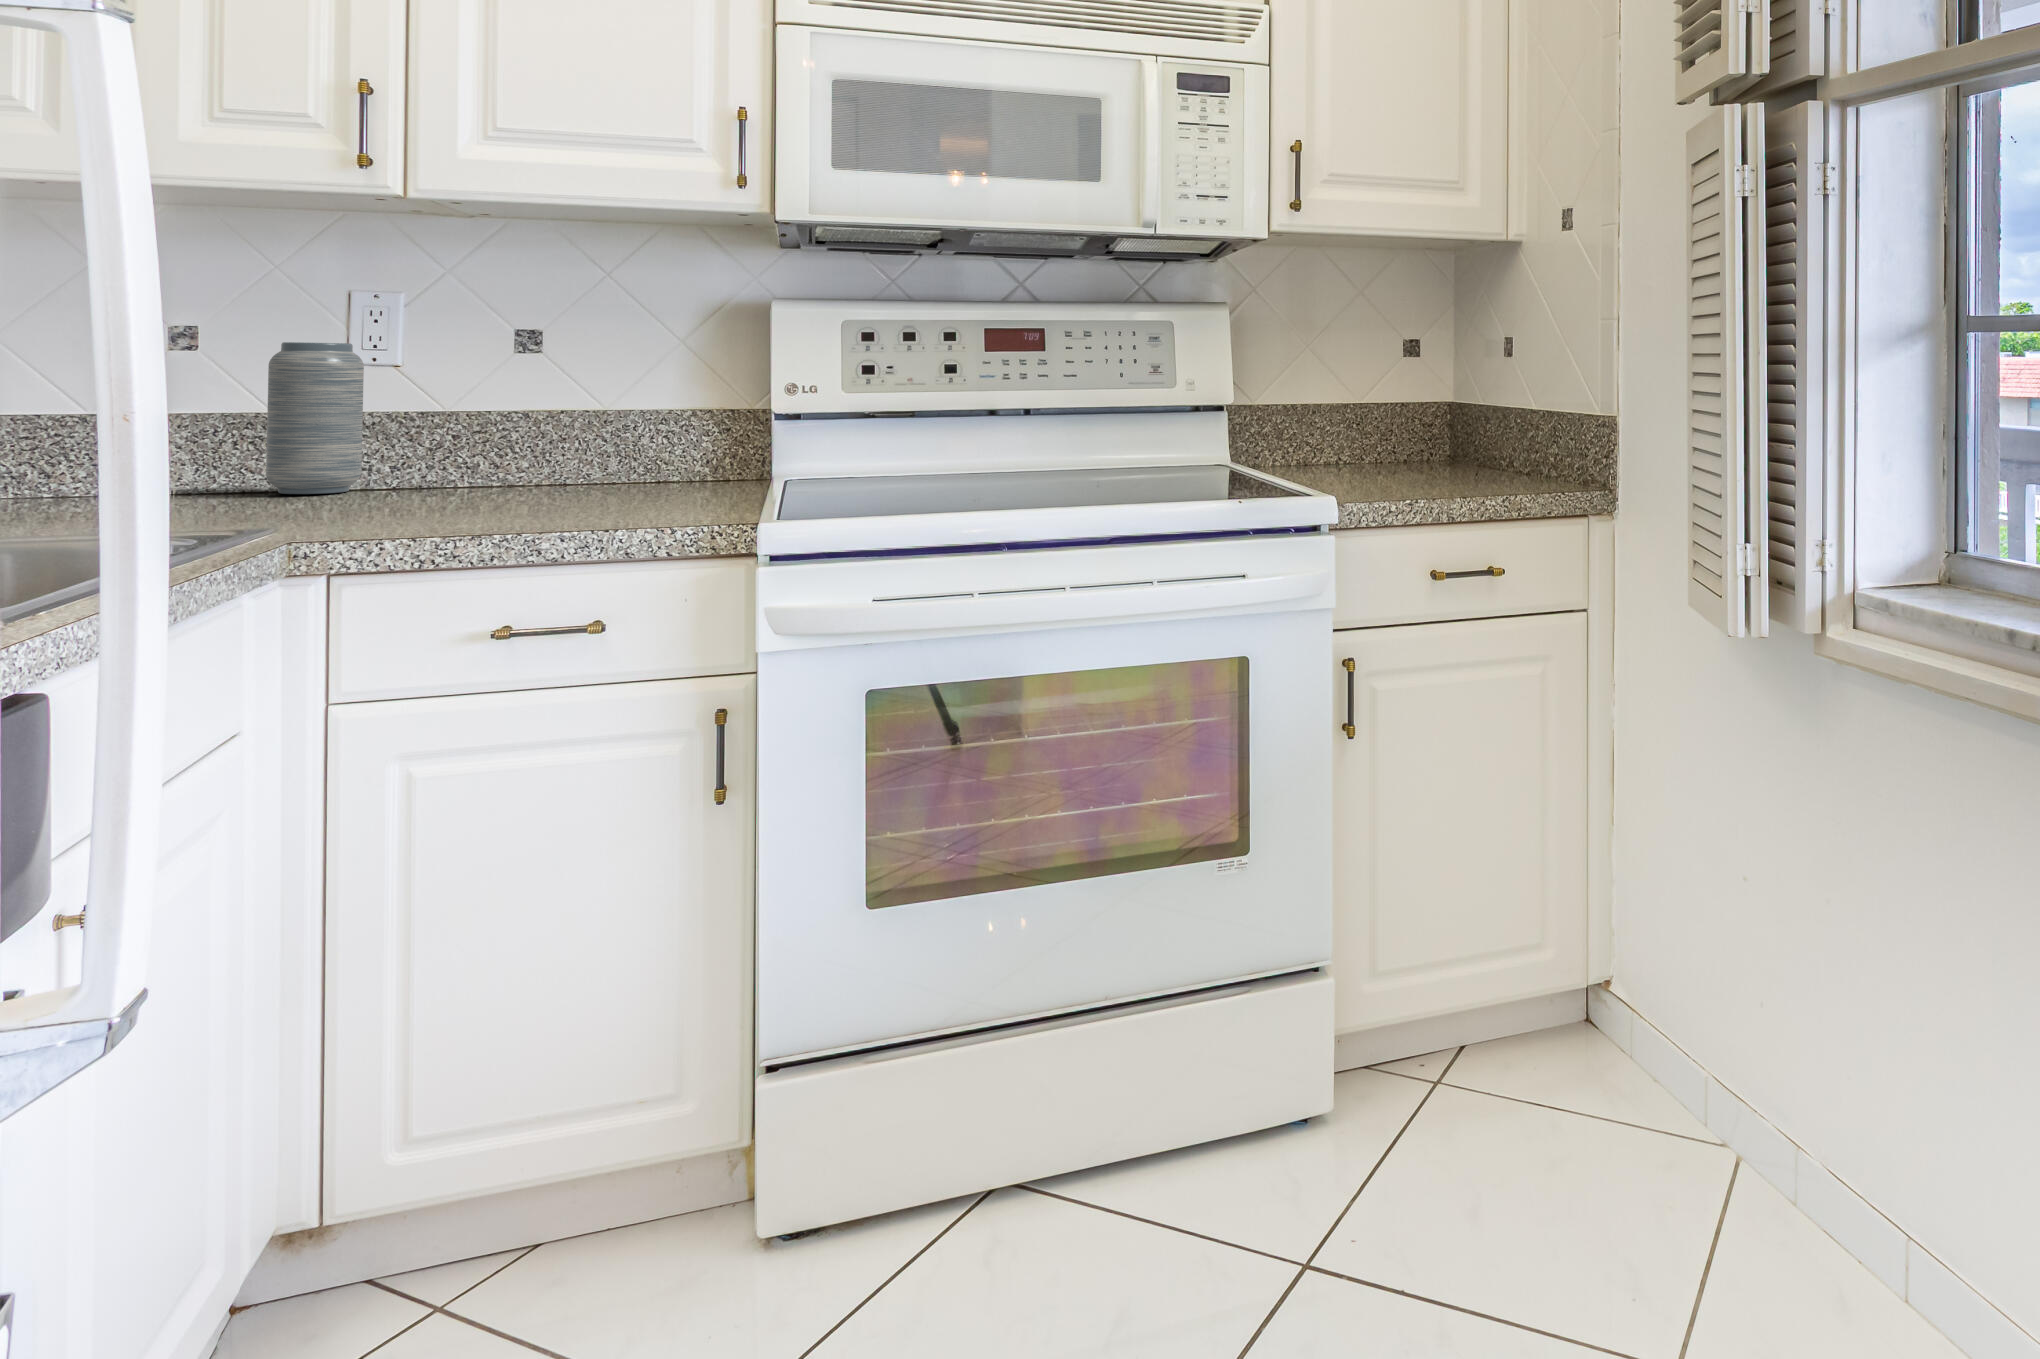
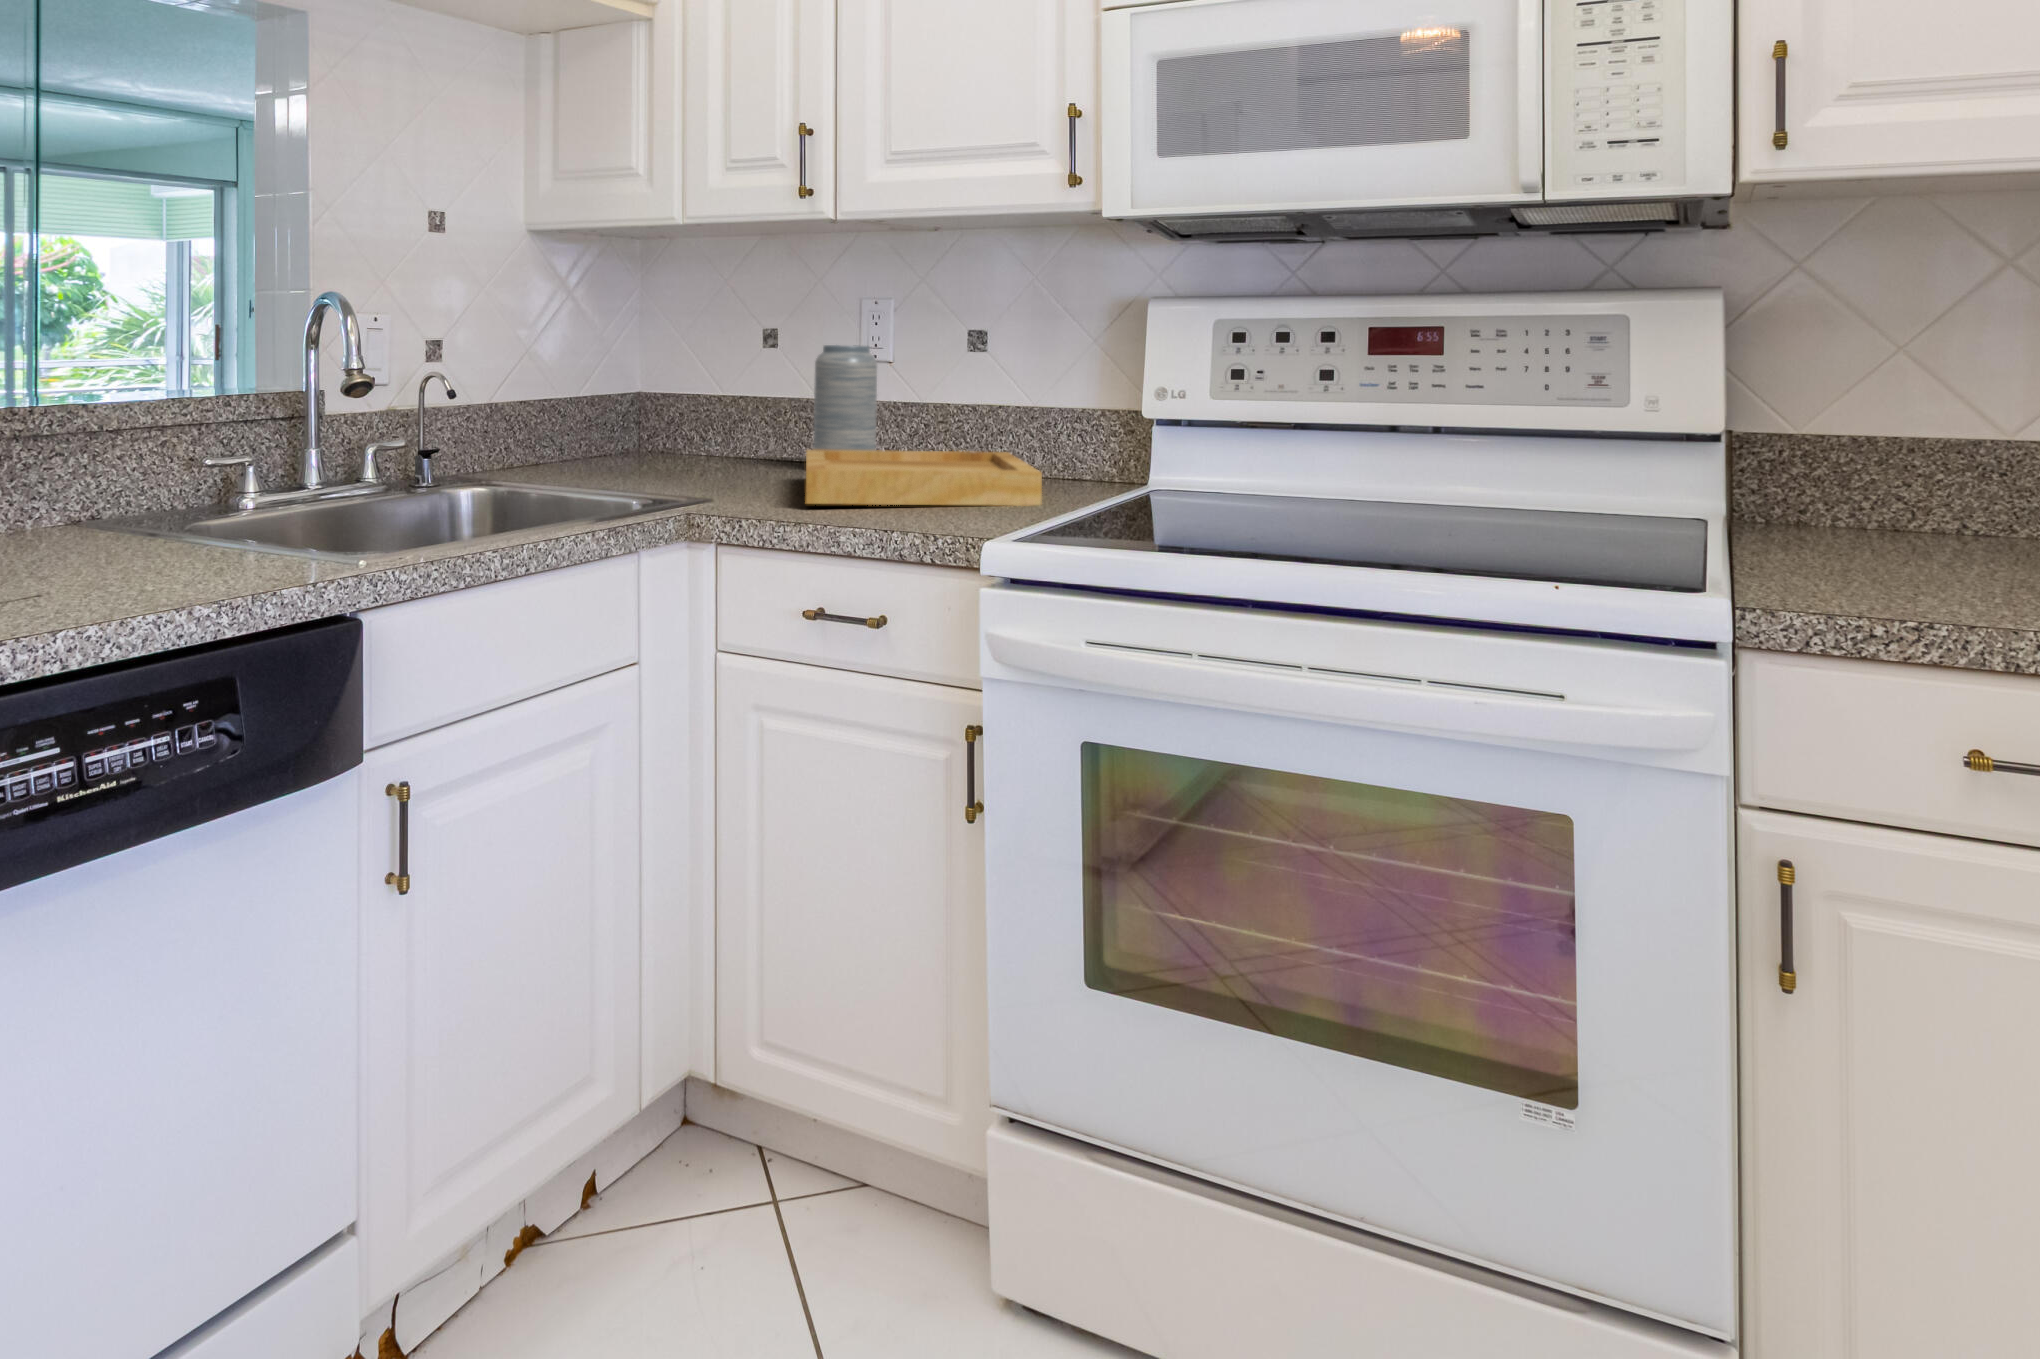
tray: none [308,457,687,518] -> present [806,450,1042,506]

